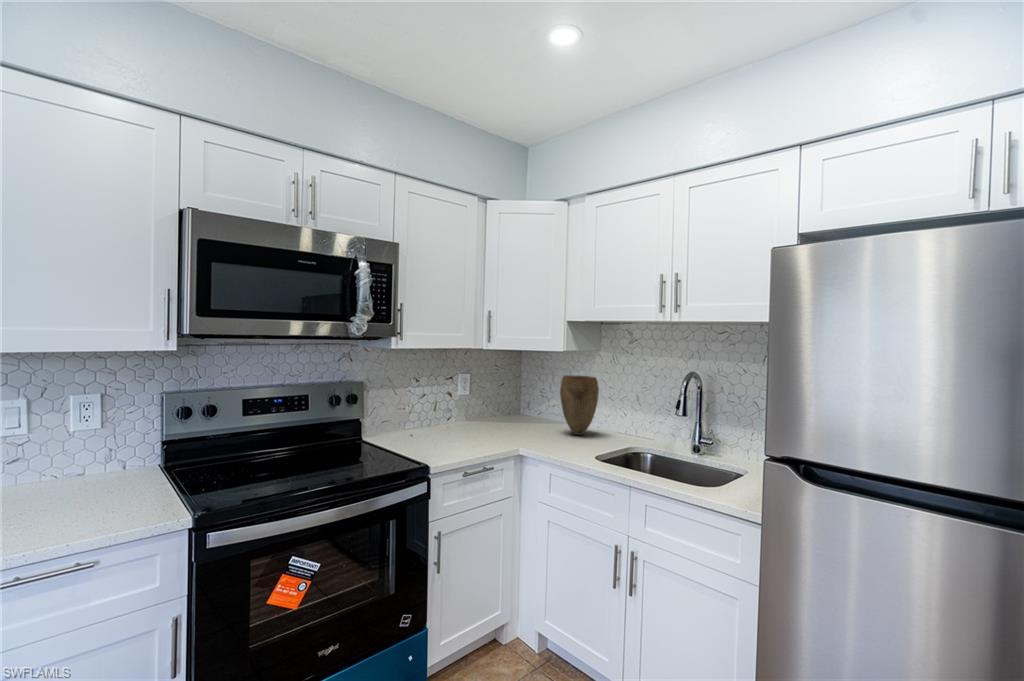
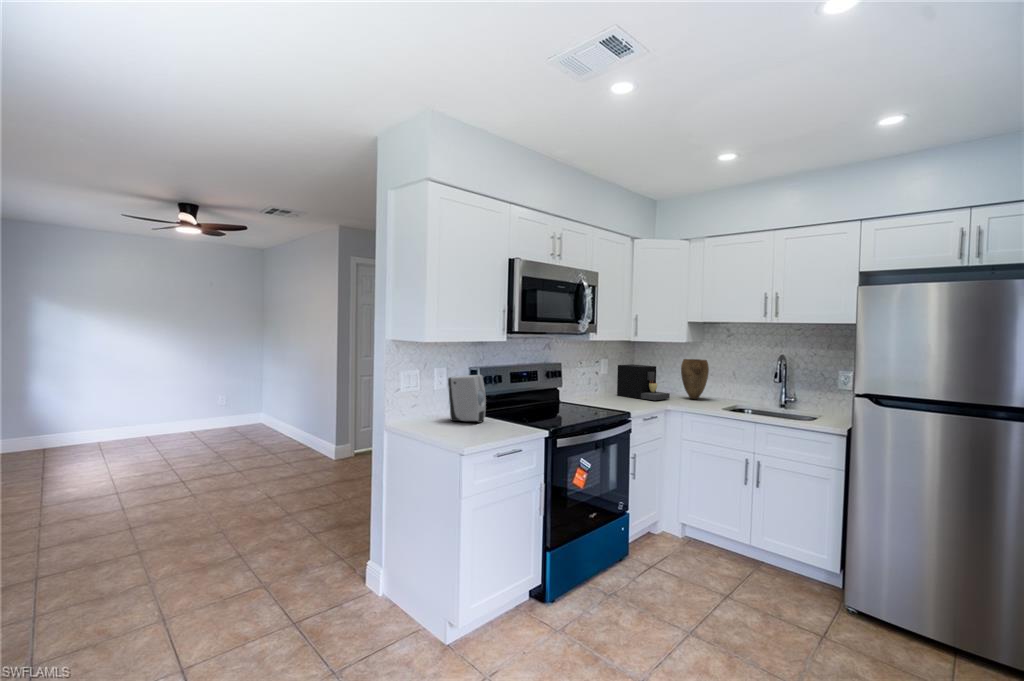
coffee maker: none [473,382,539,438] -> present [617,364,670,400]
soap dispenser: none [55,408,131,494] -> present [448,375,486,423]

